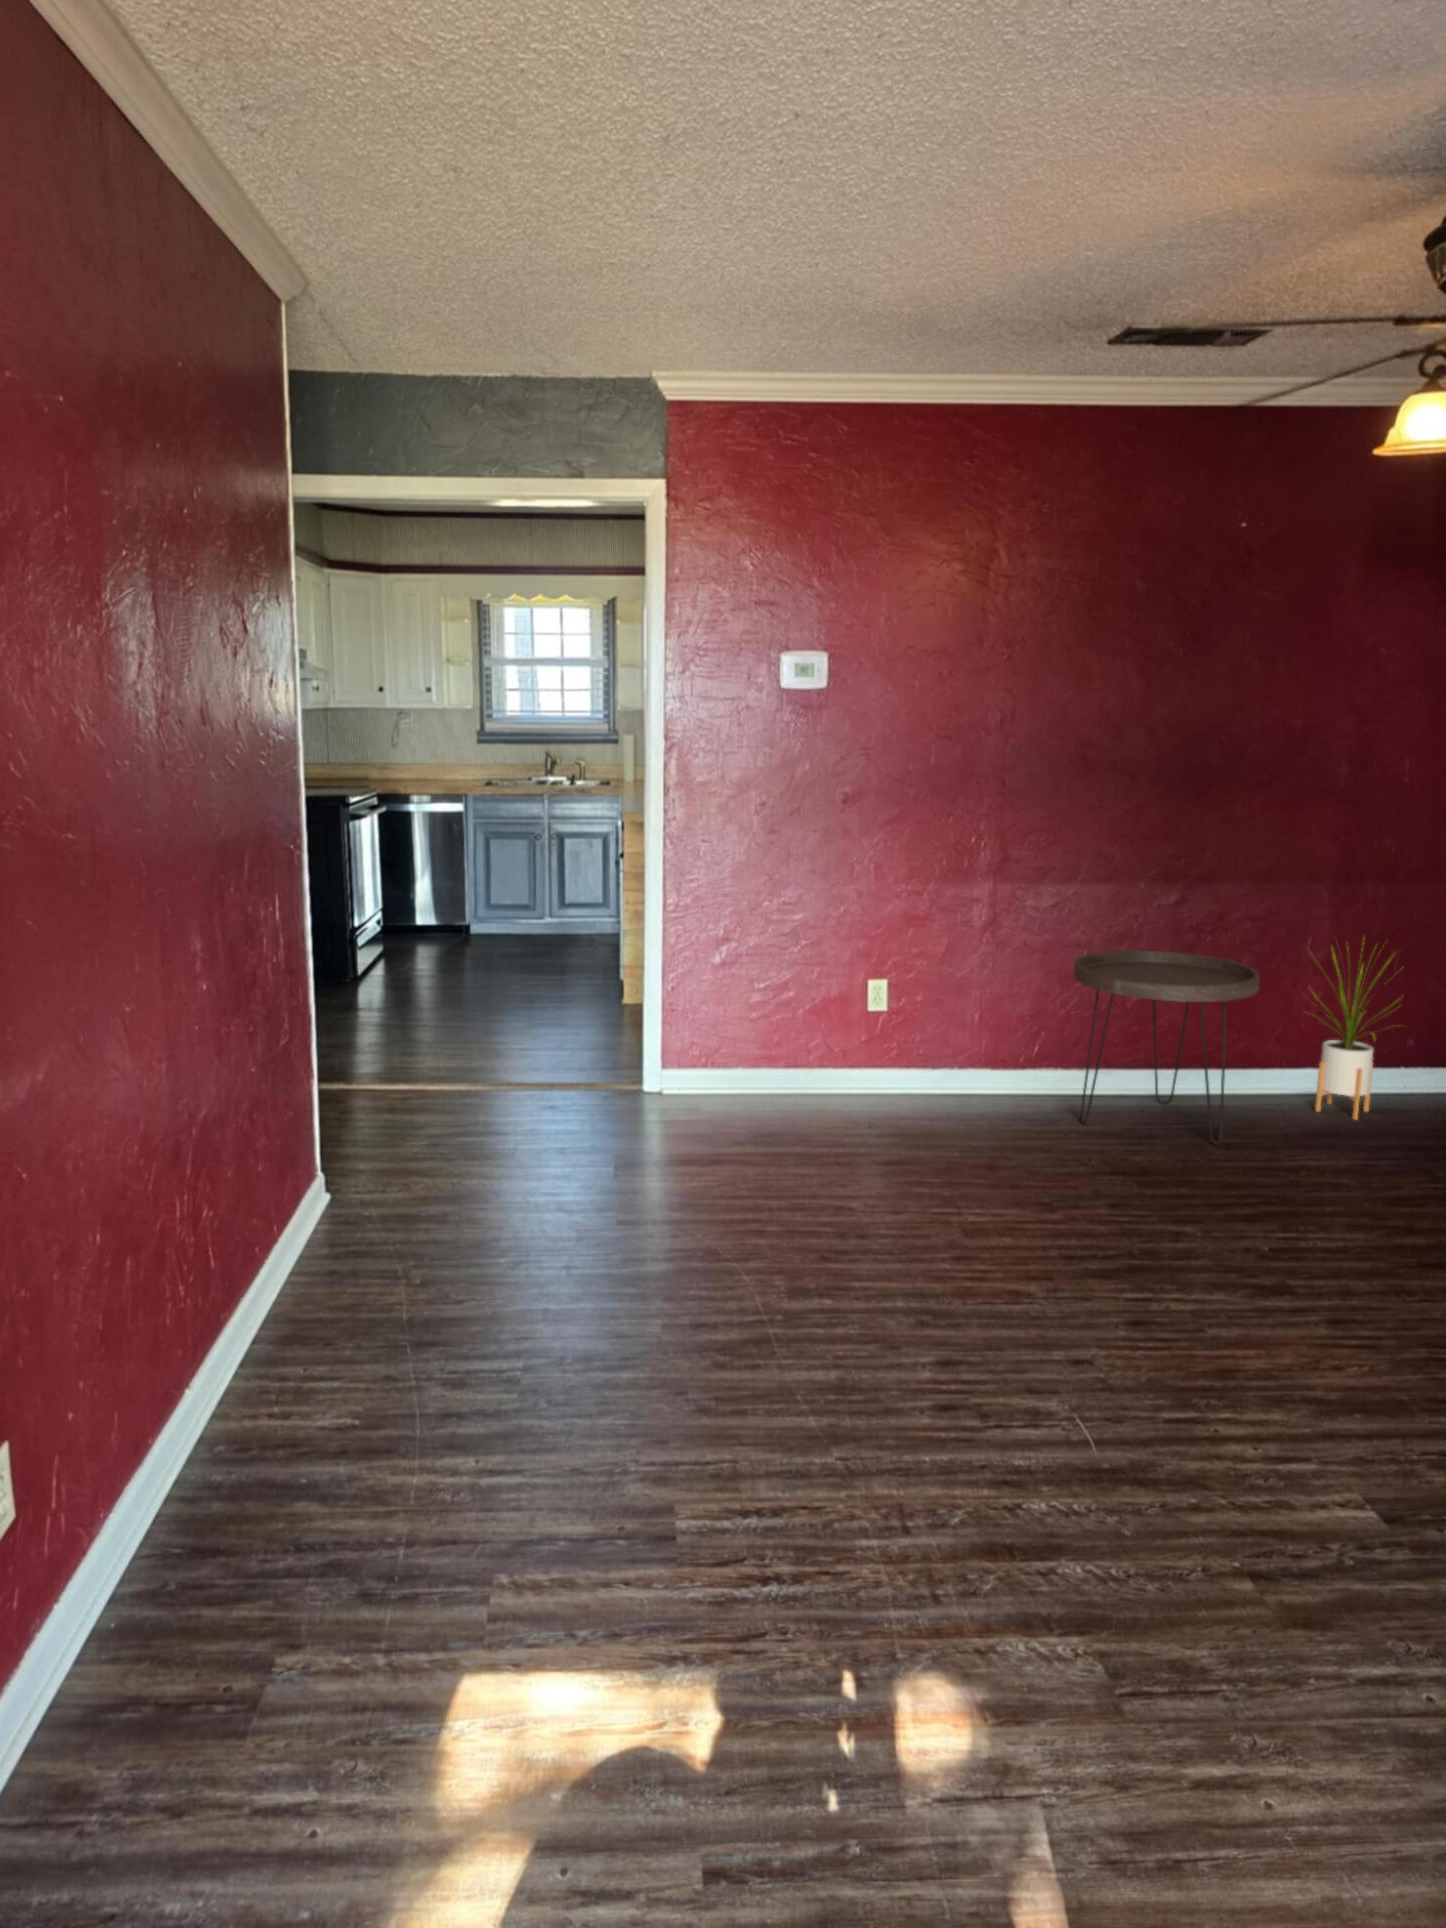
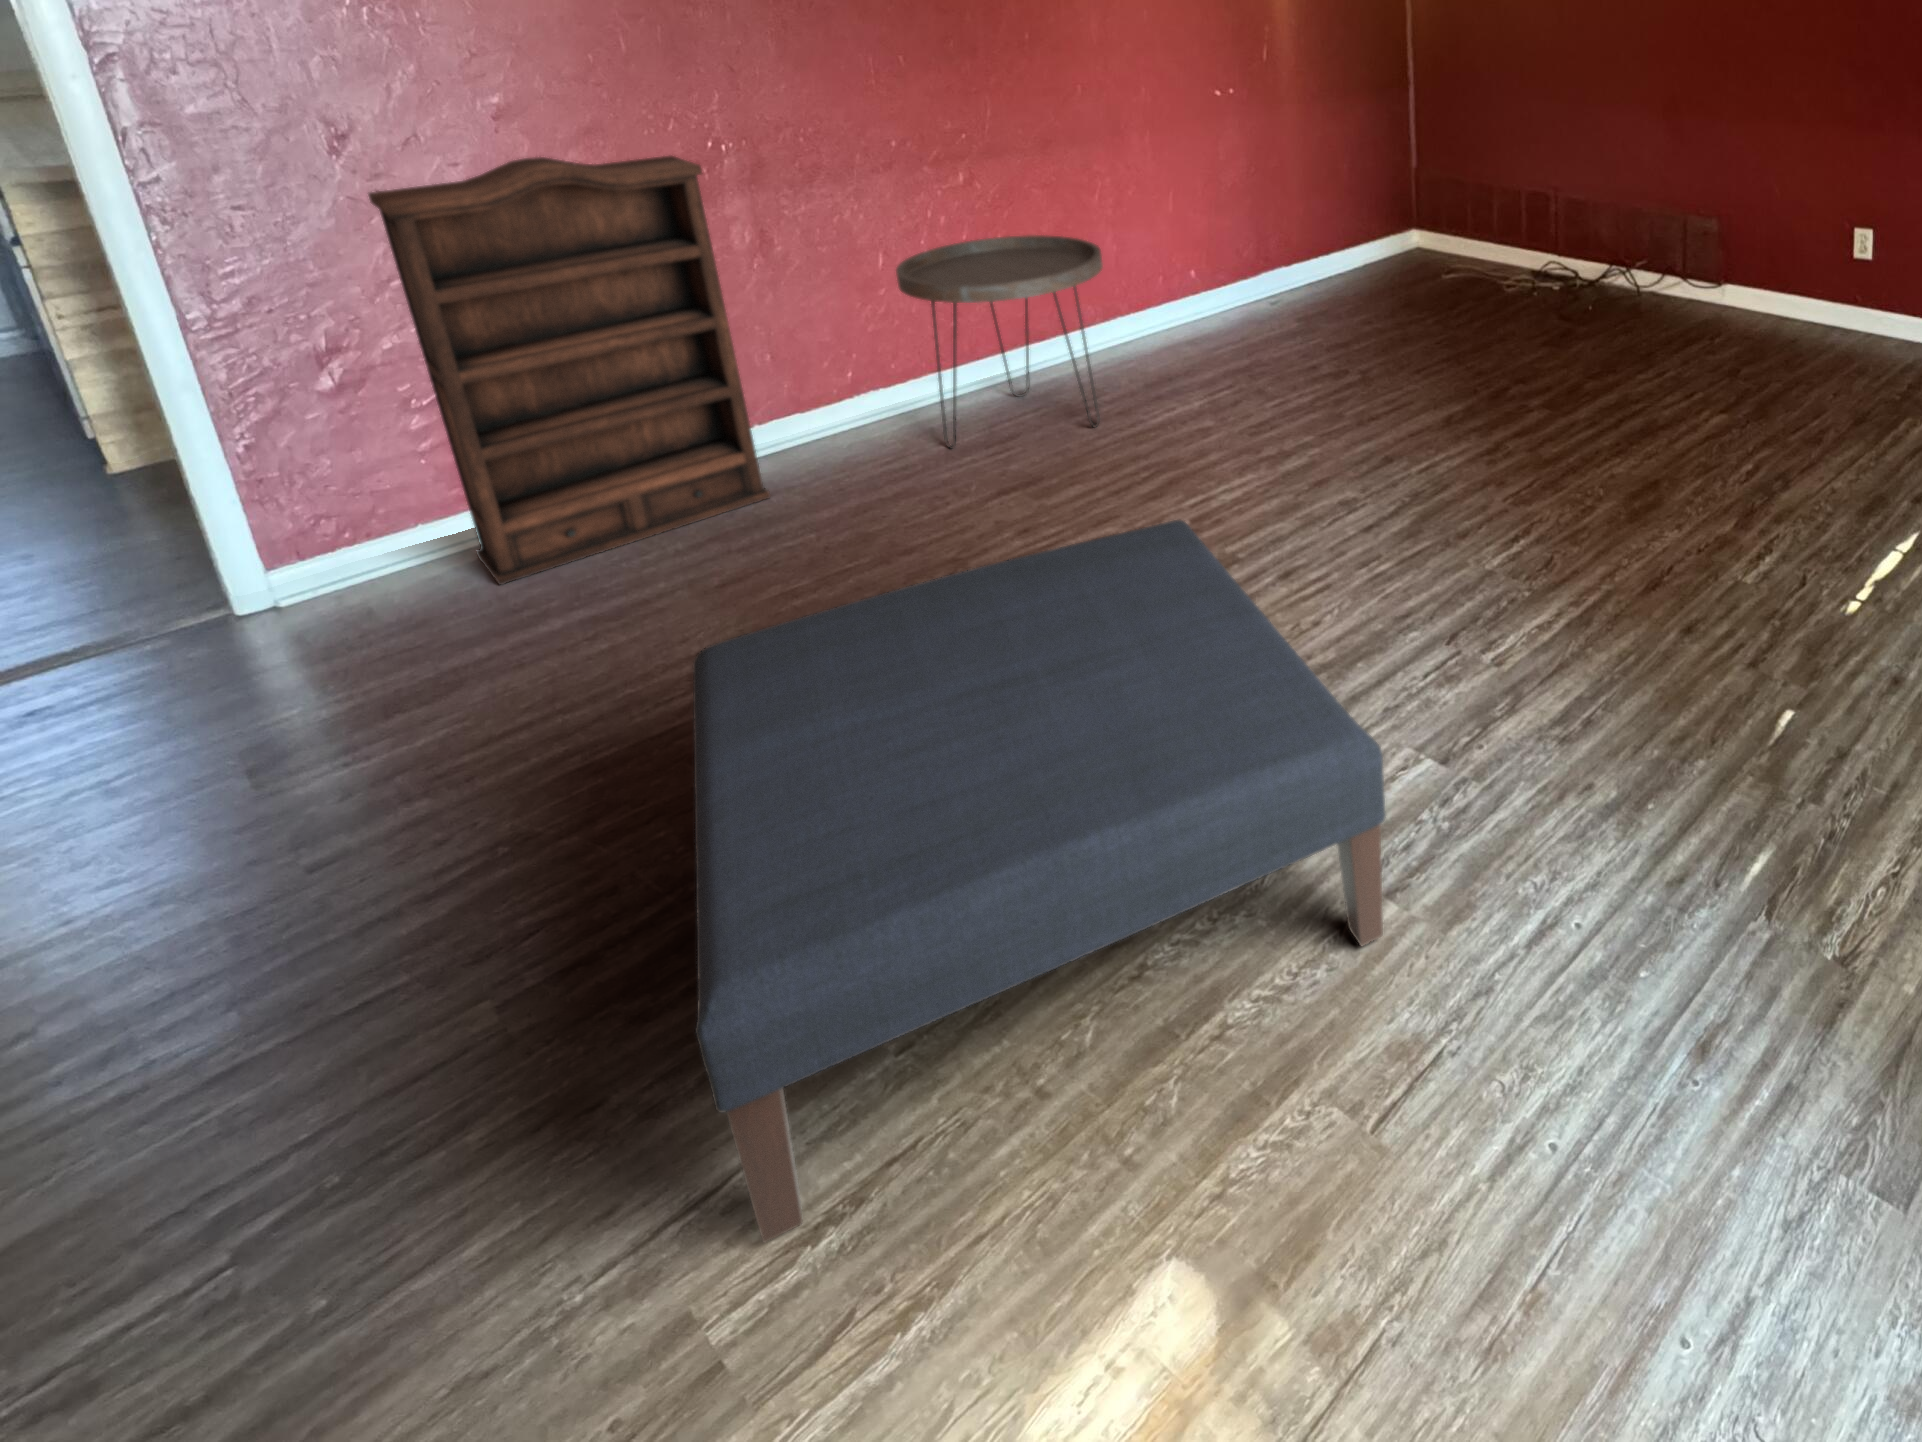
bookshelf: none [761,830,949,1117] -> present [369,156,770,585]
house plant: present [1311,949,1399,1120] -> none [1122,184,1225,362]
ottoman: none [717,1151,1249,1596] -> present [693,520,1386,1242]

